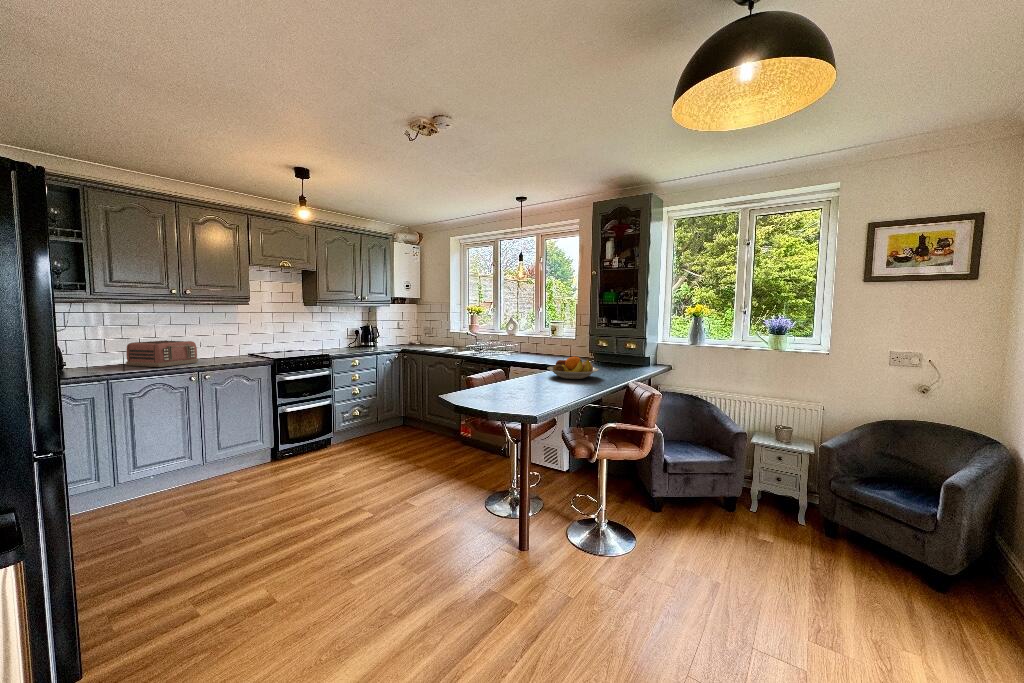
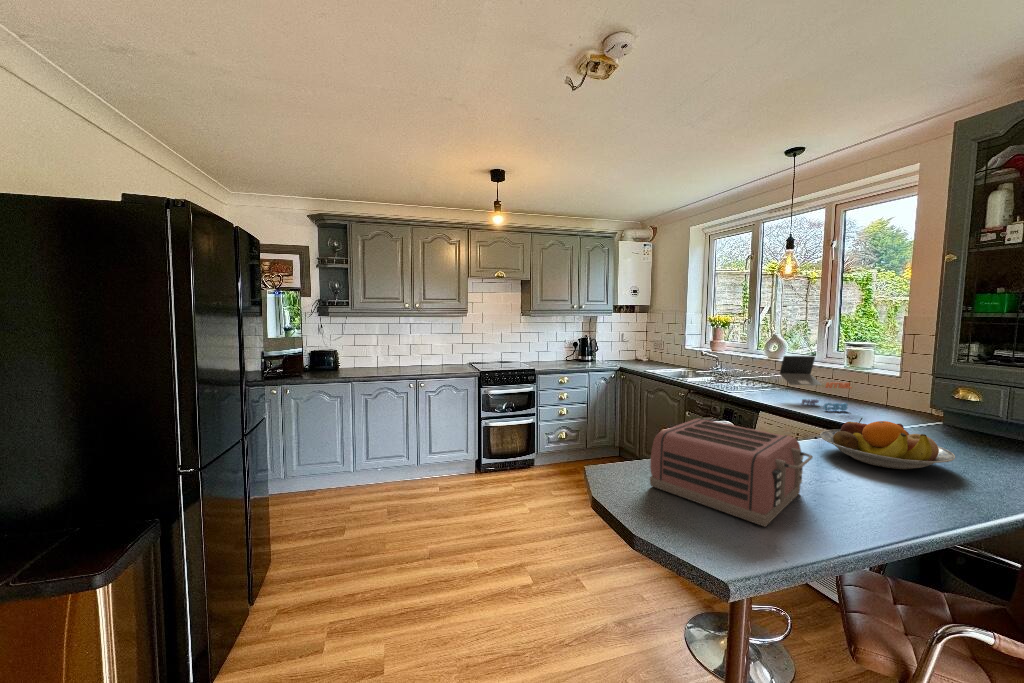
laptop: none [519,330,556,361] -> present [780,356,852,411]
toaster: present [126,340,198,367] -> present [650,418,812,527]

